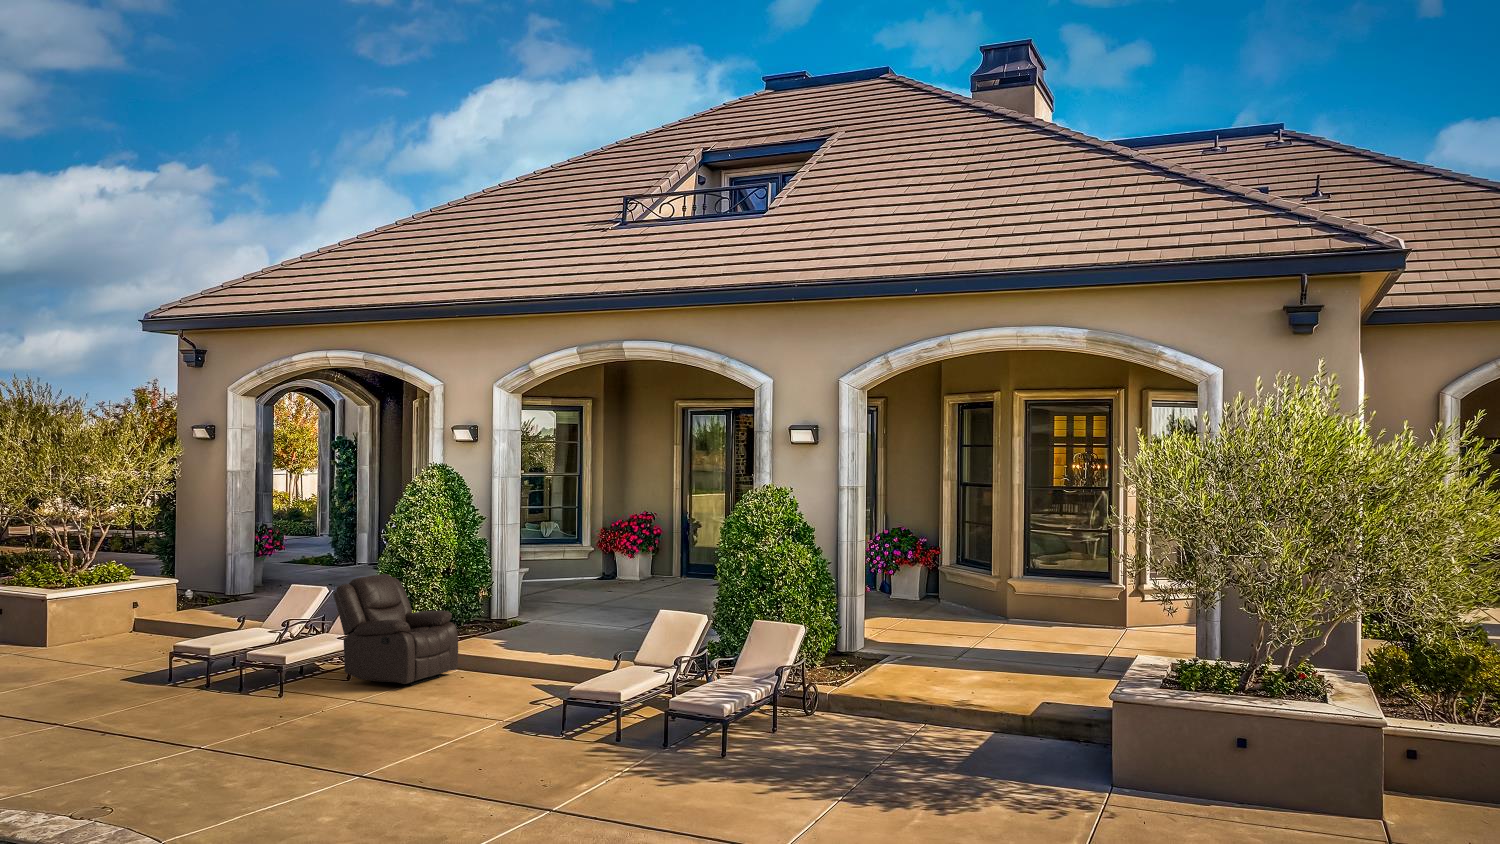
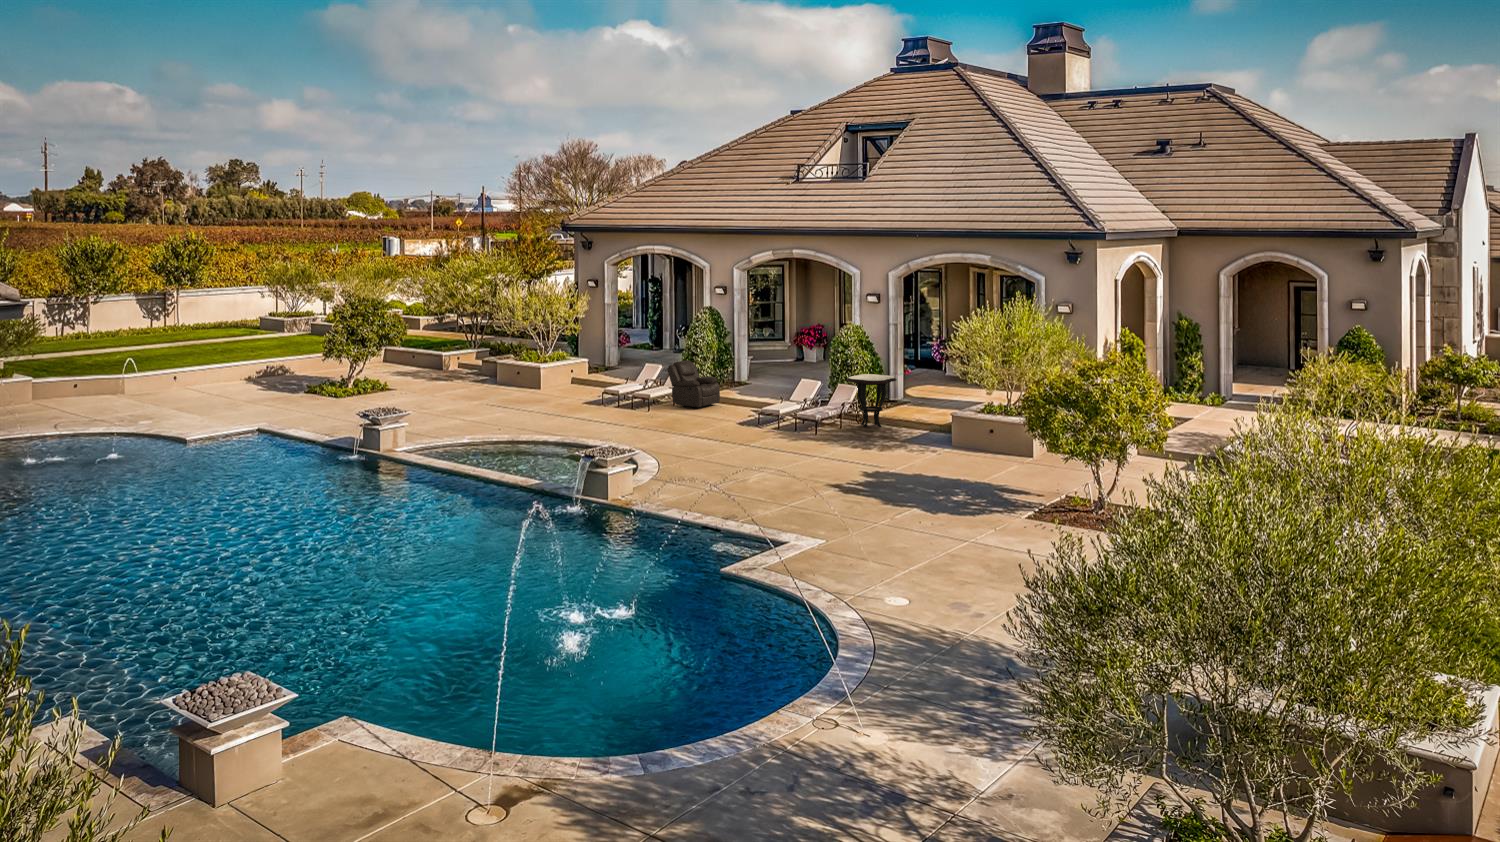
side table: none [778,594,897,727] -> present [846,374,897,427]

